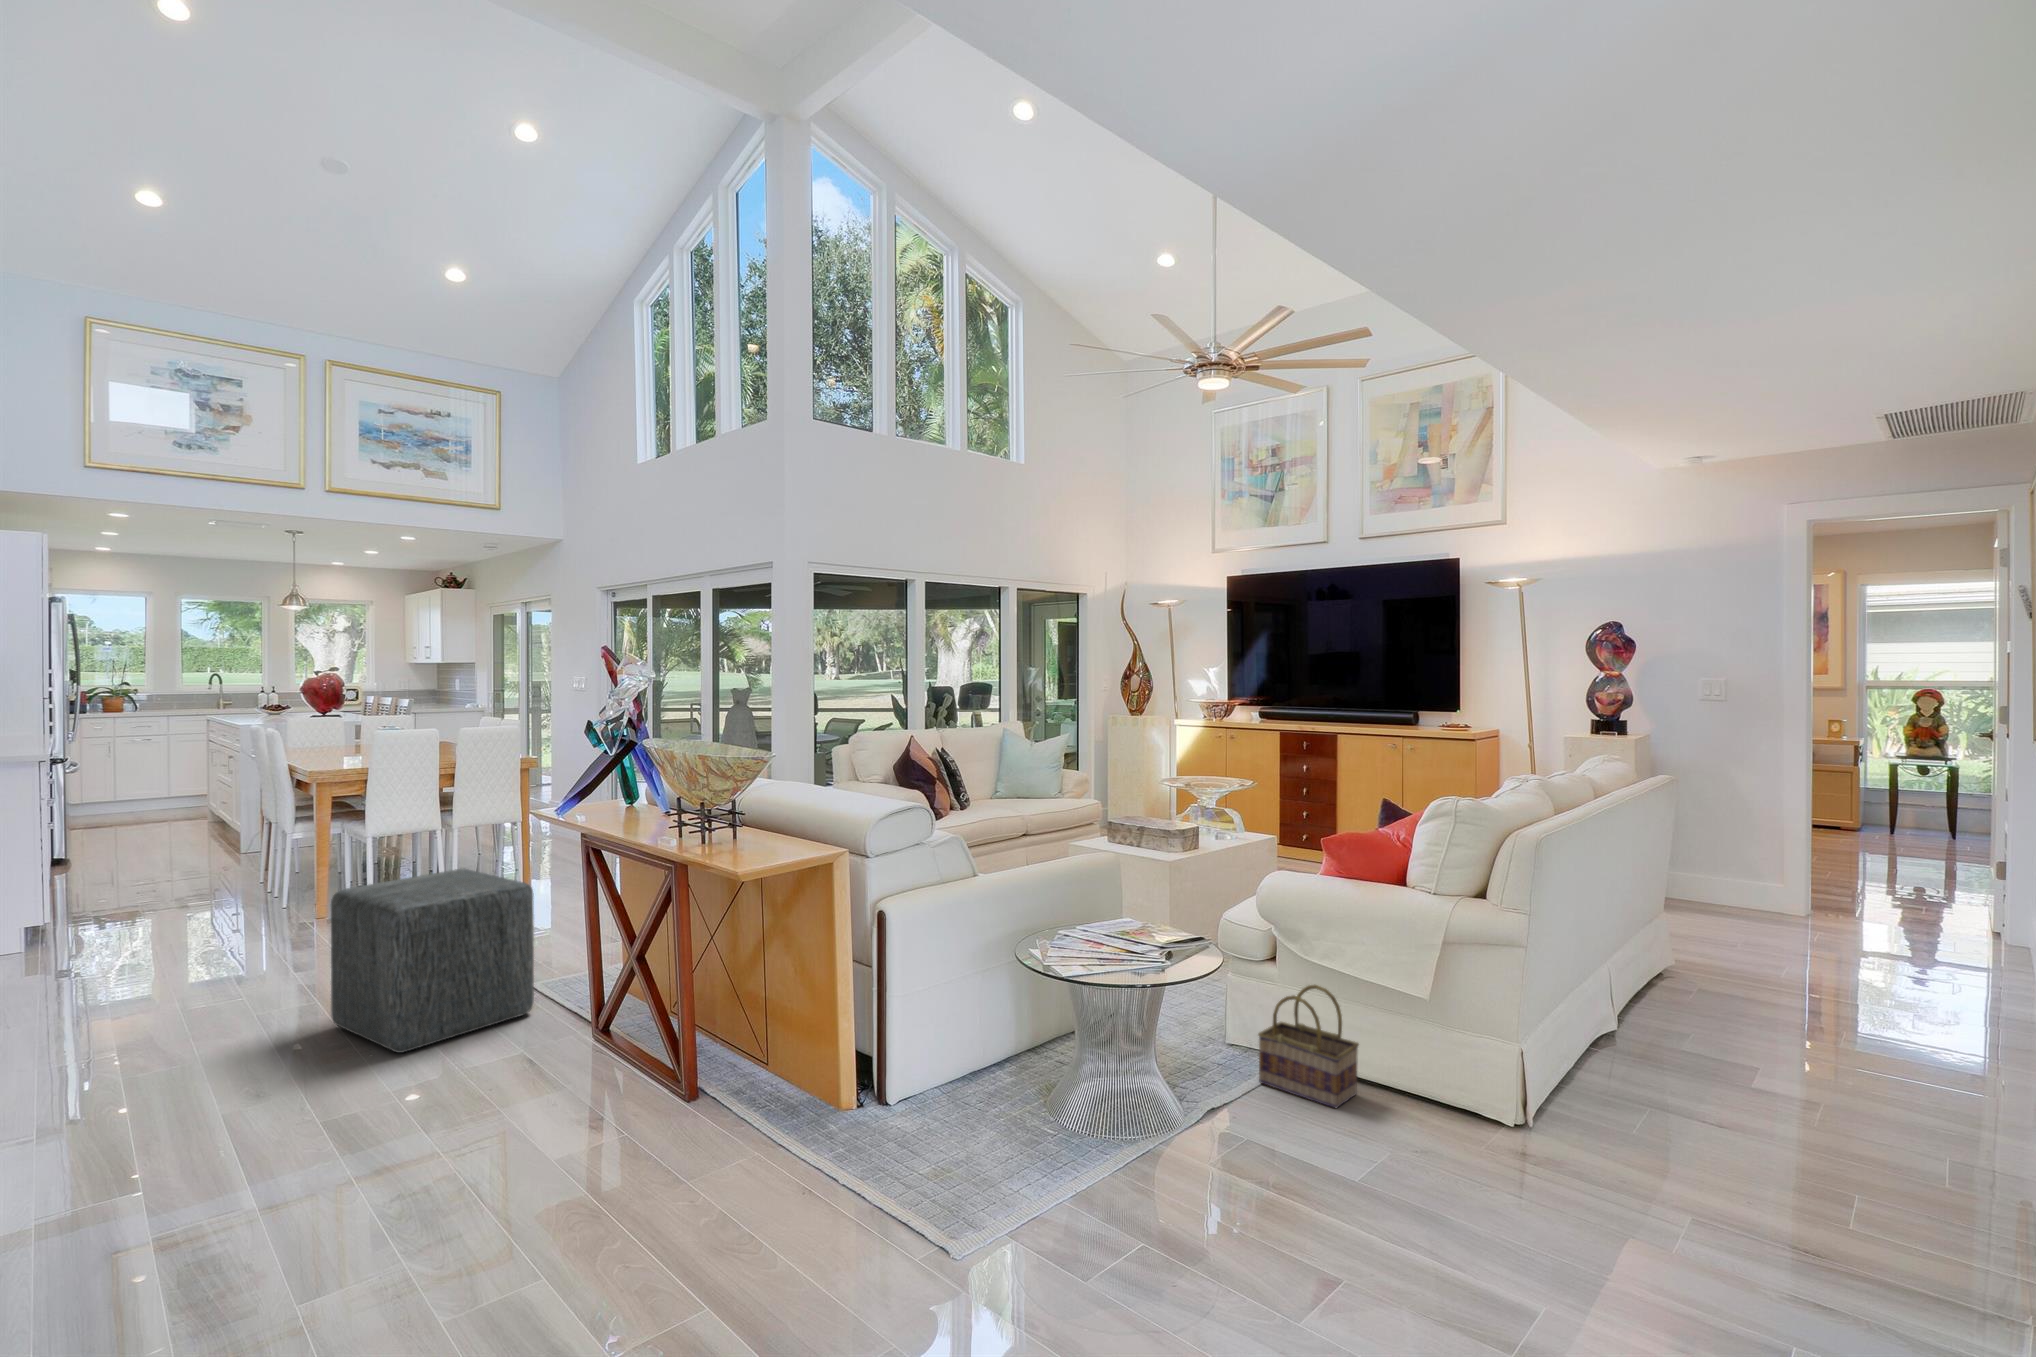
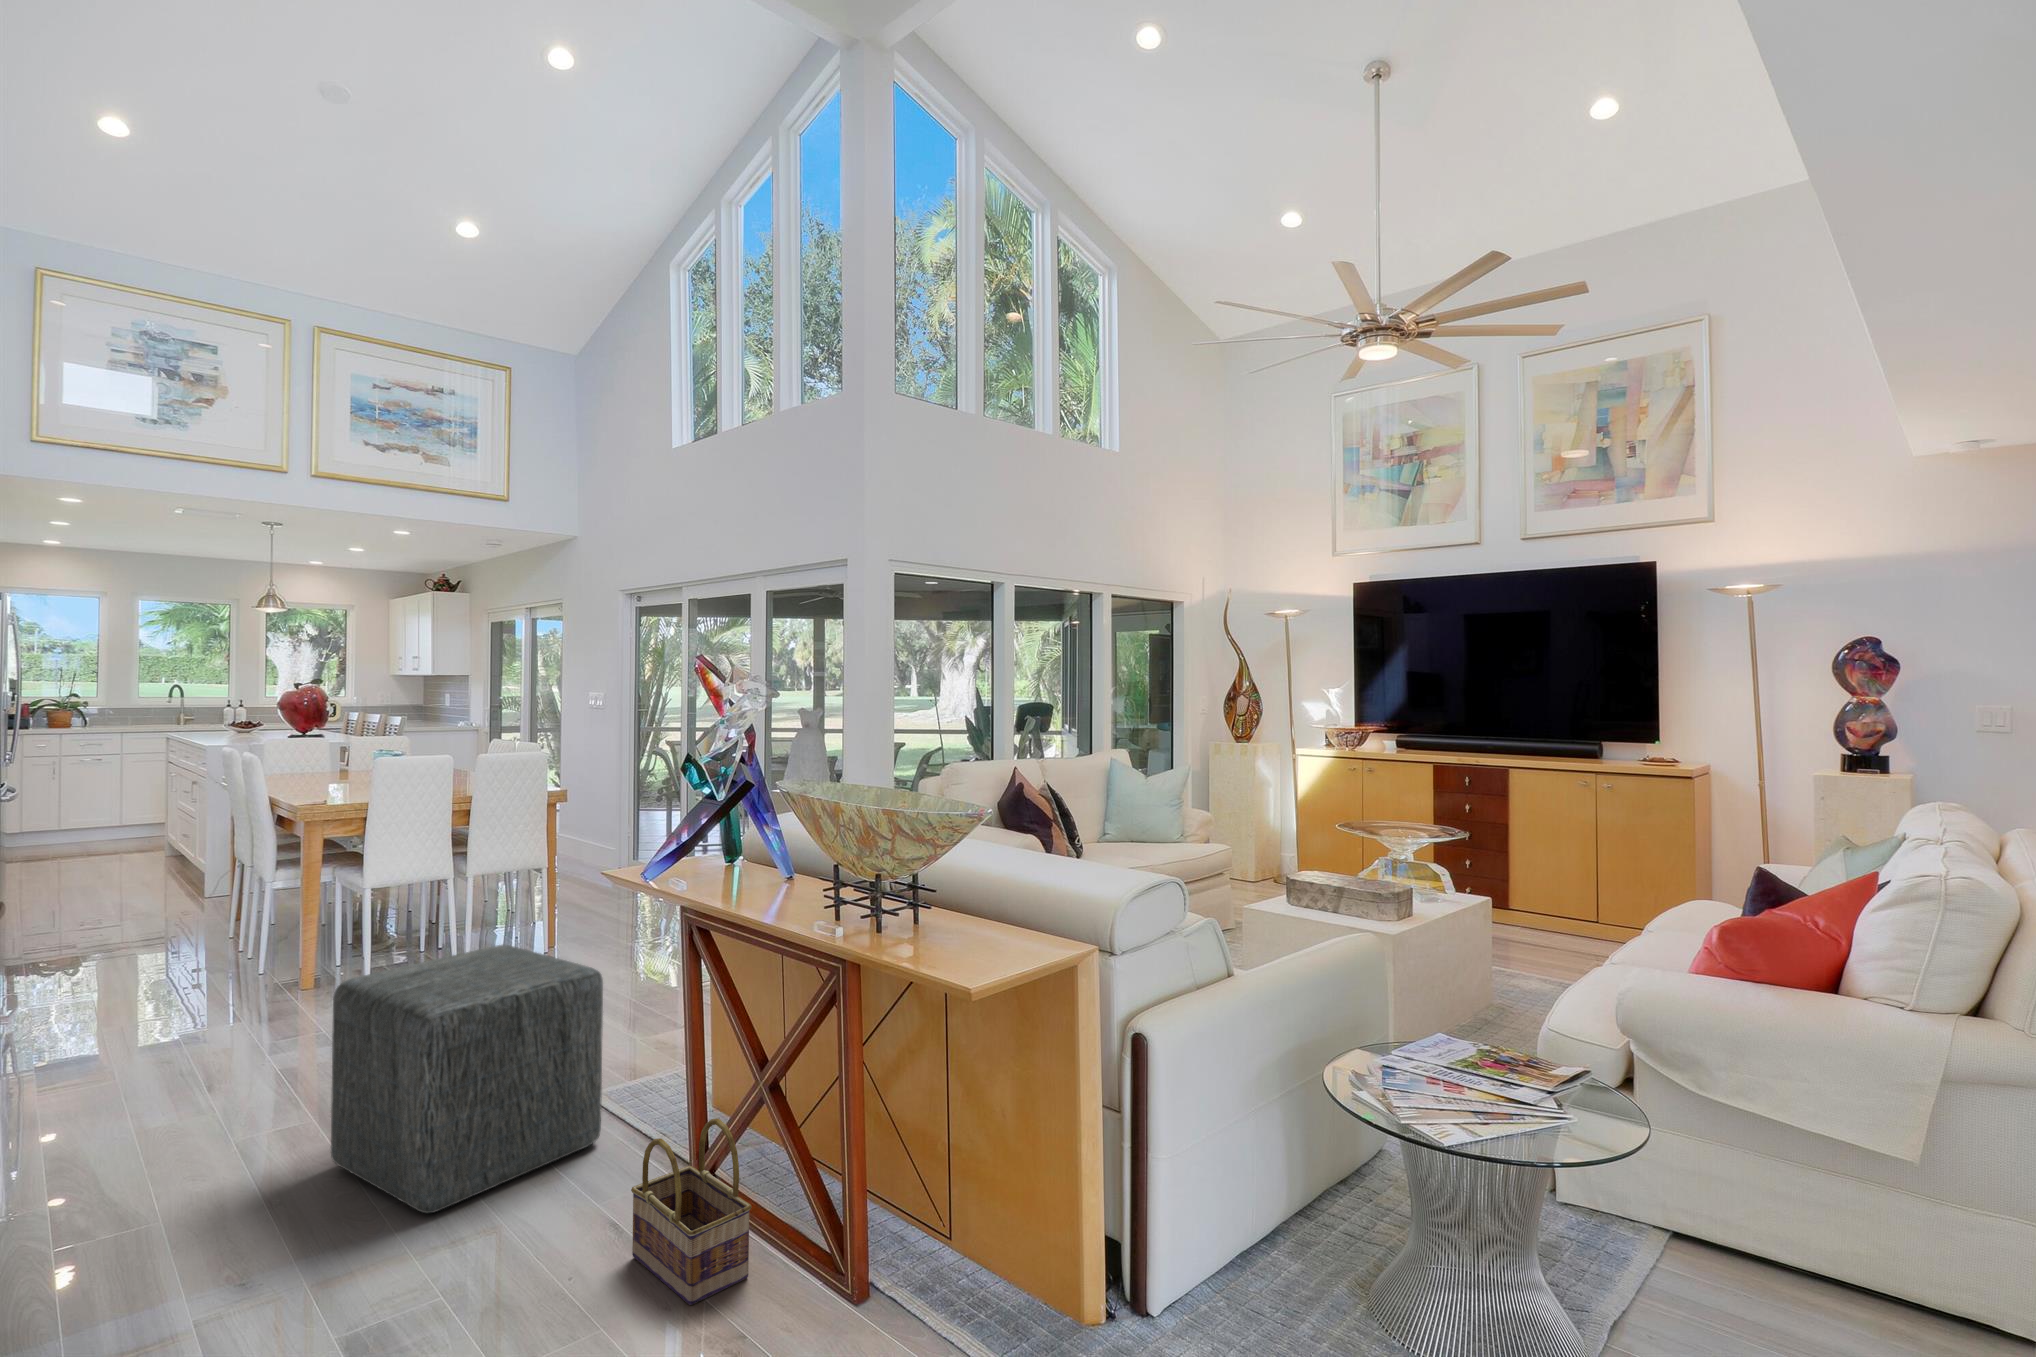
basket: present [1258,985,1359,1108] -> present [631,1119,752,1305]

